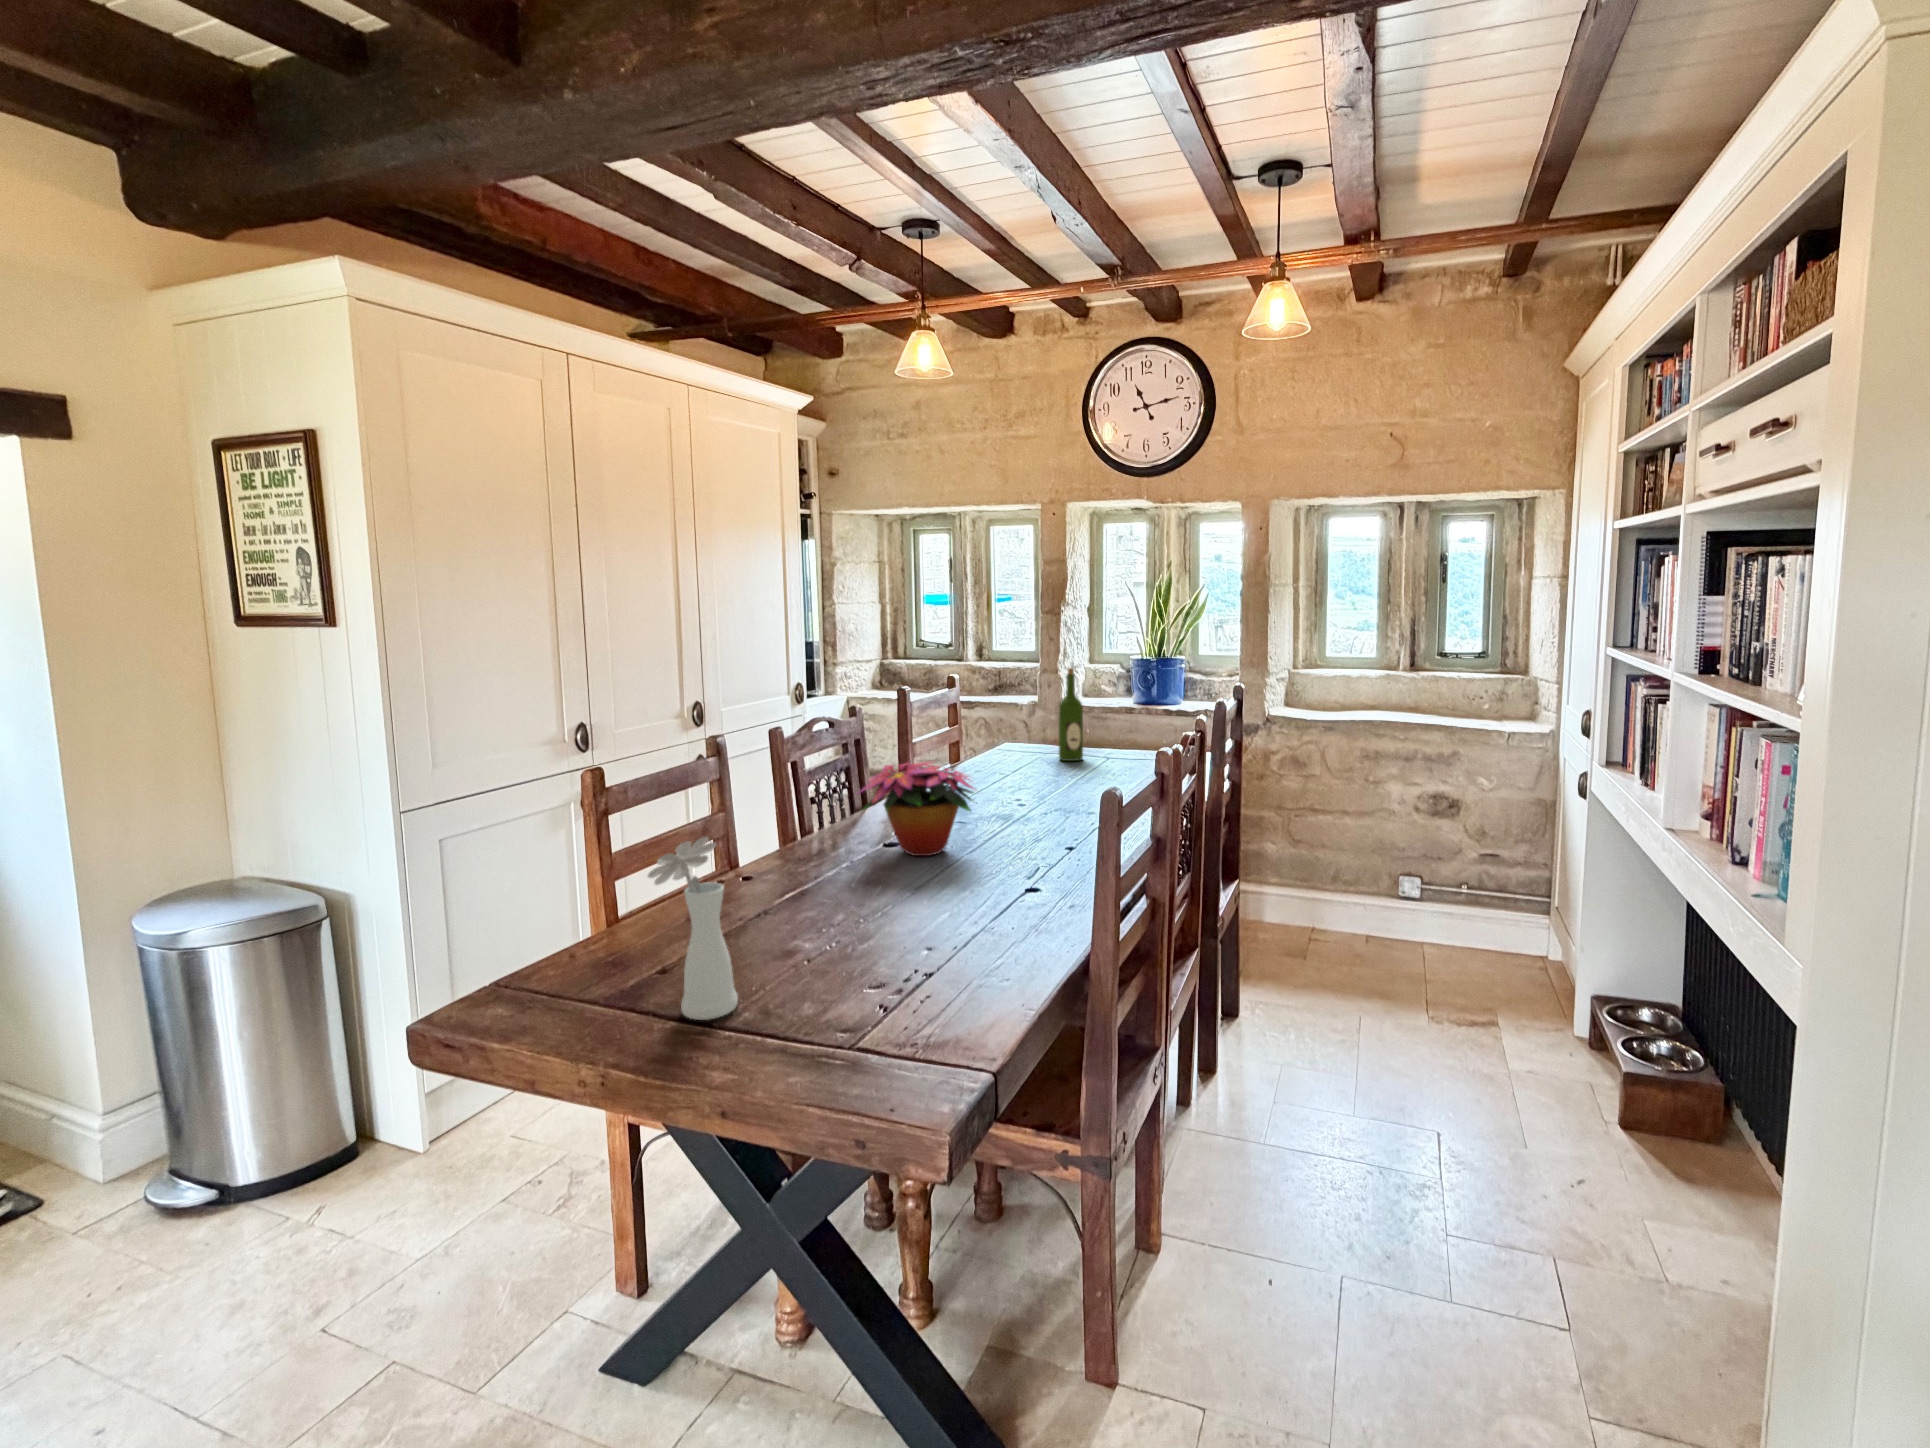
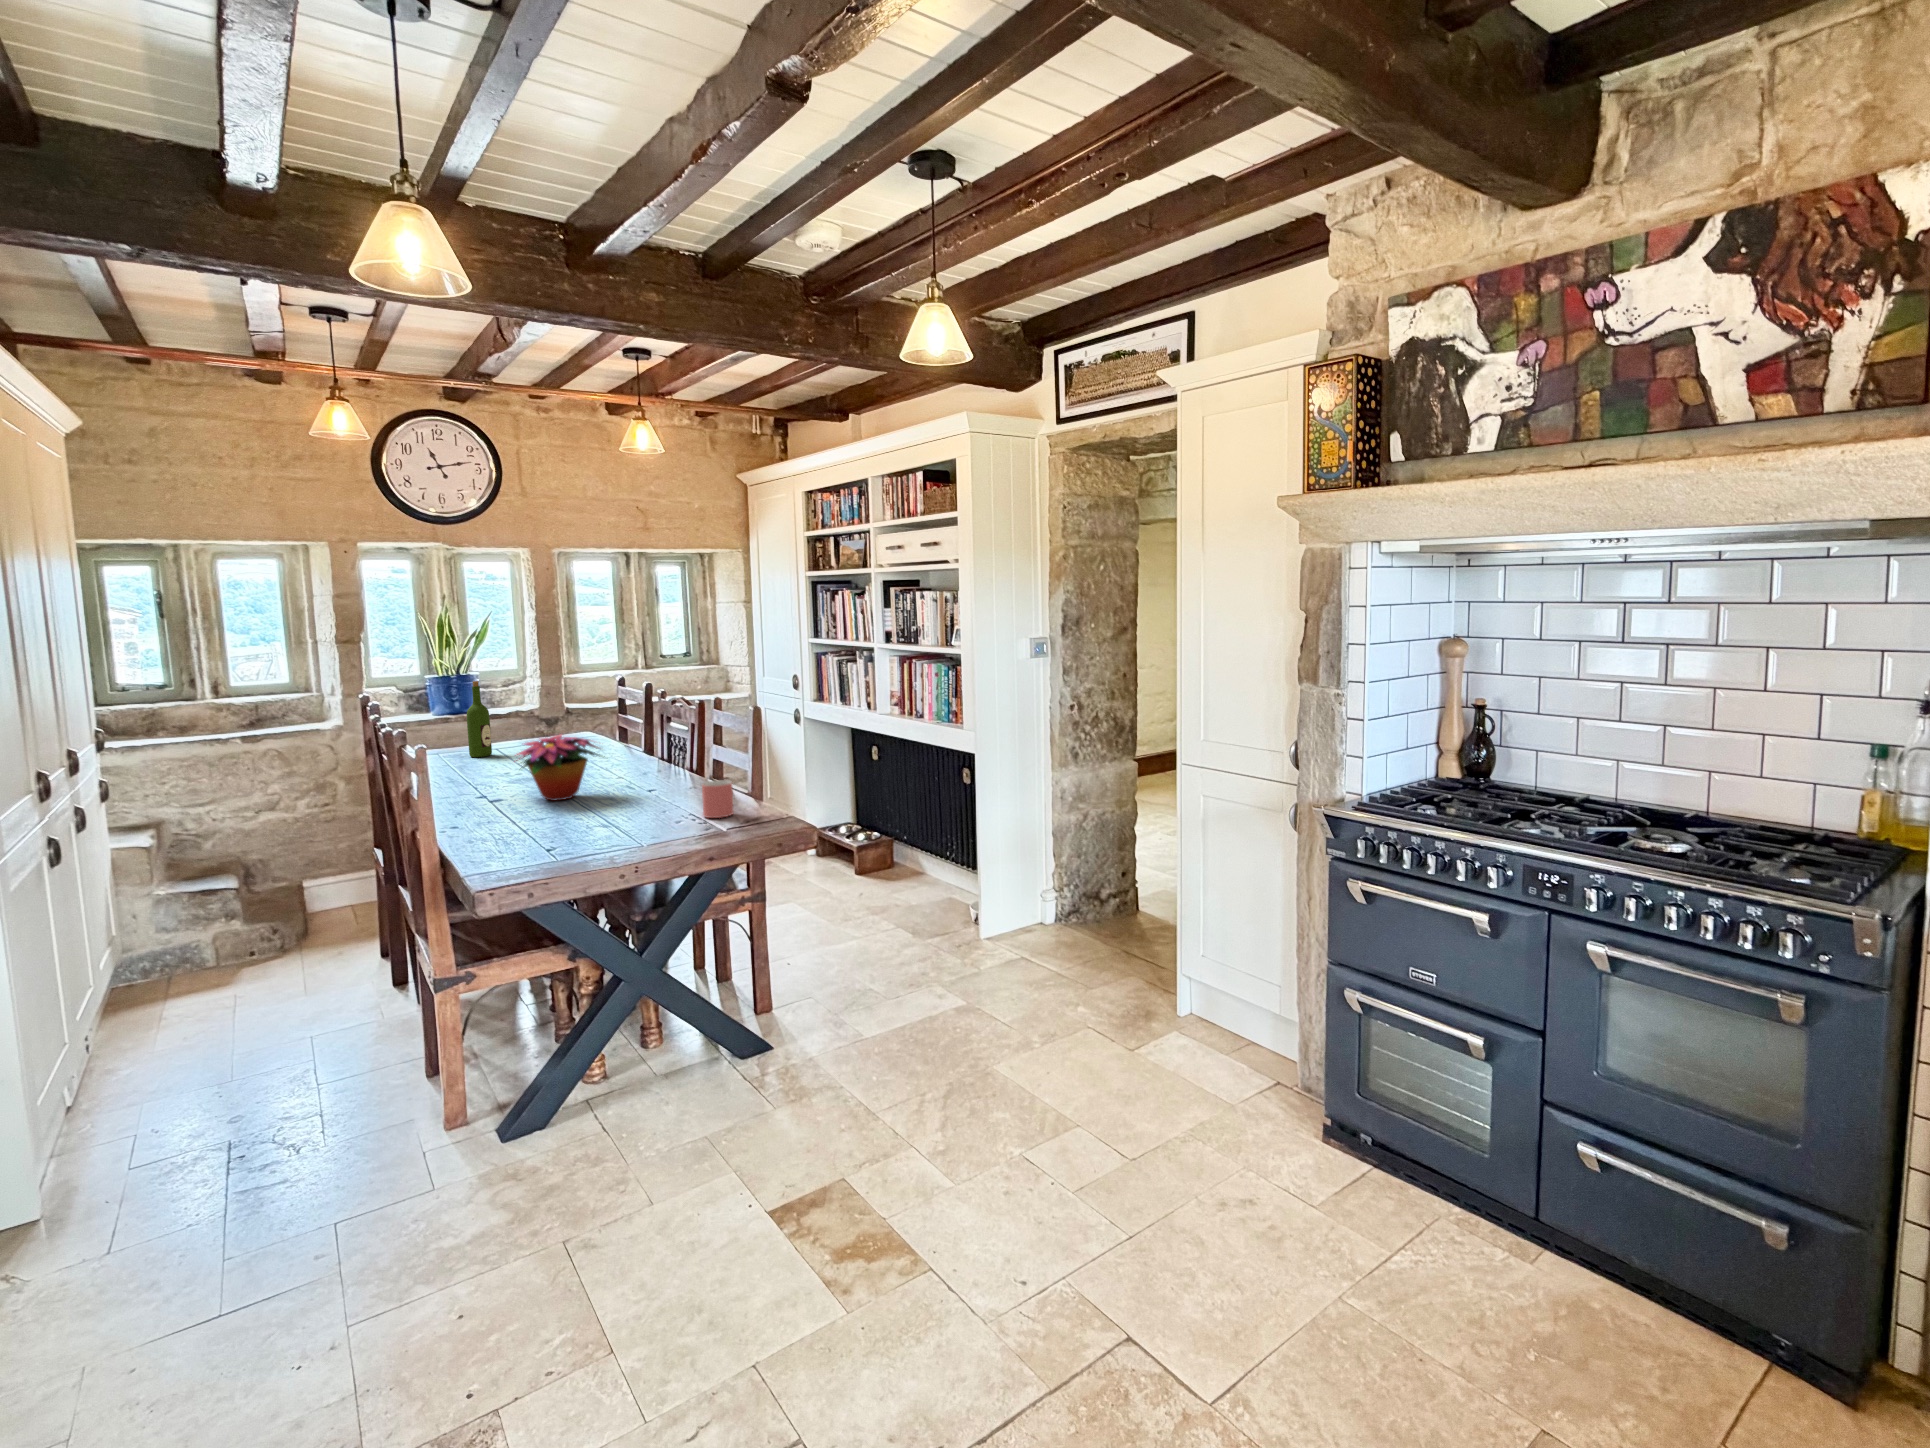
vase: present [648,837,738,1020] -> none [641,749,687,845]
mug: none [881,906,942,985] -> present [702,780,734,818]

